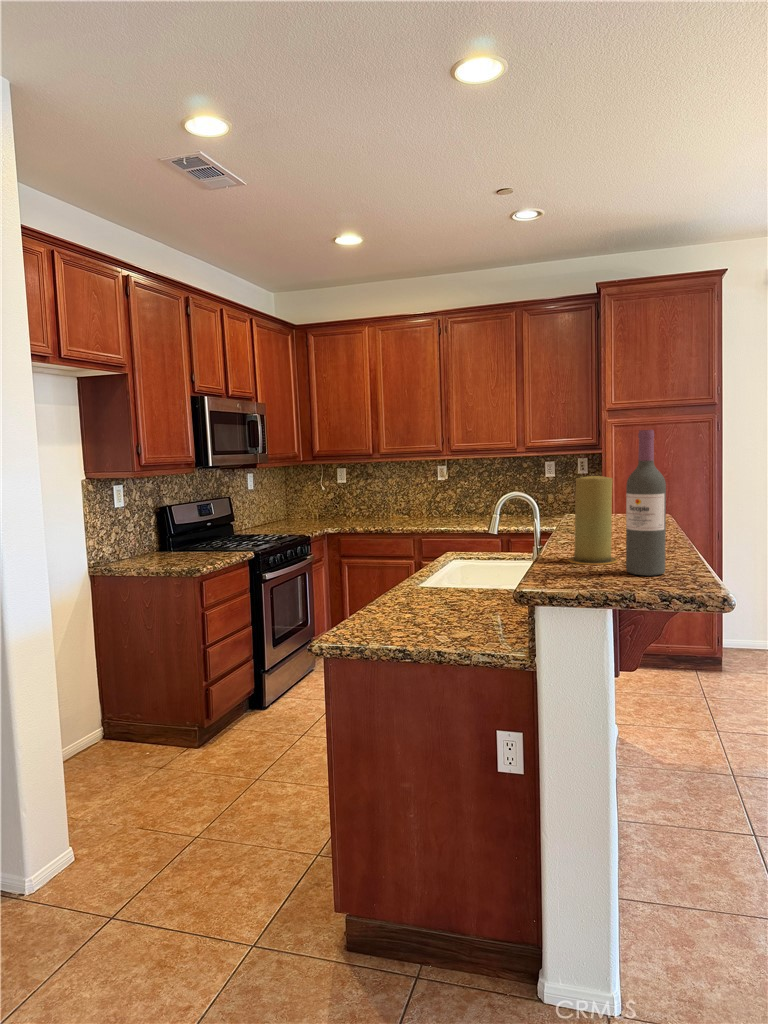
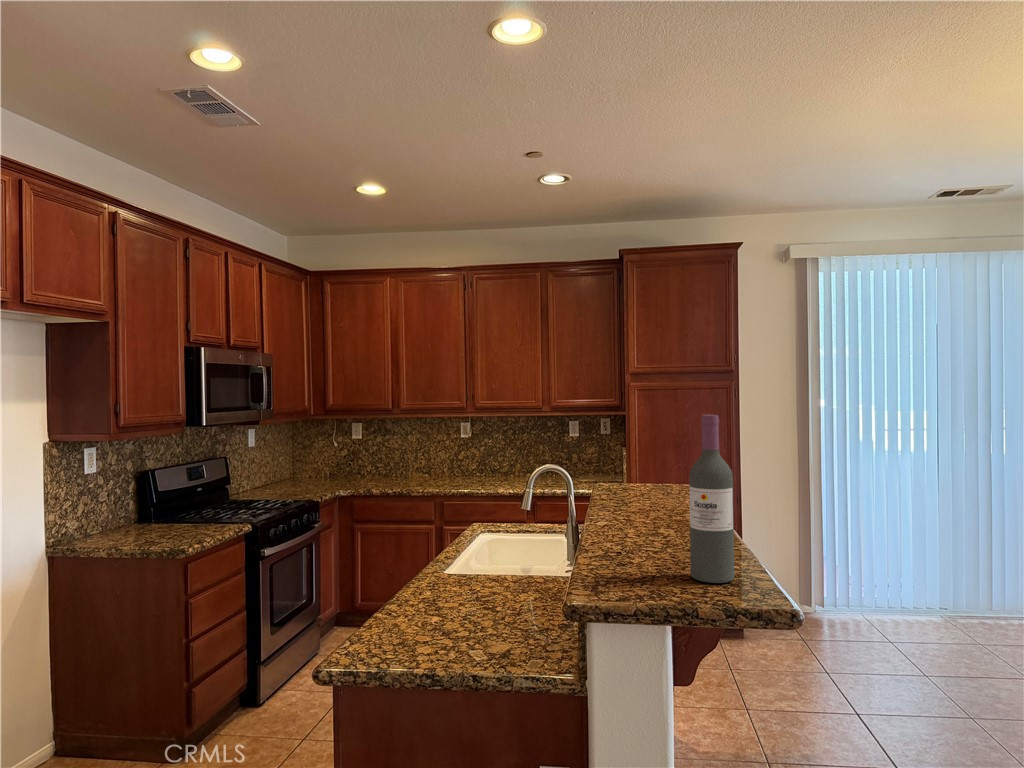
candle: present [568,476,618,565] -> none [620,460,676,565]

